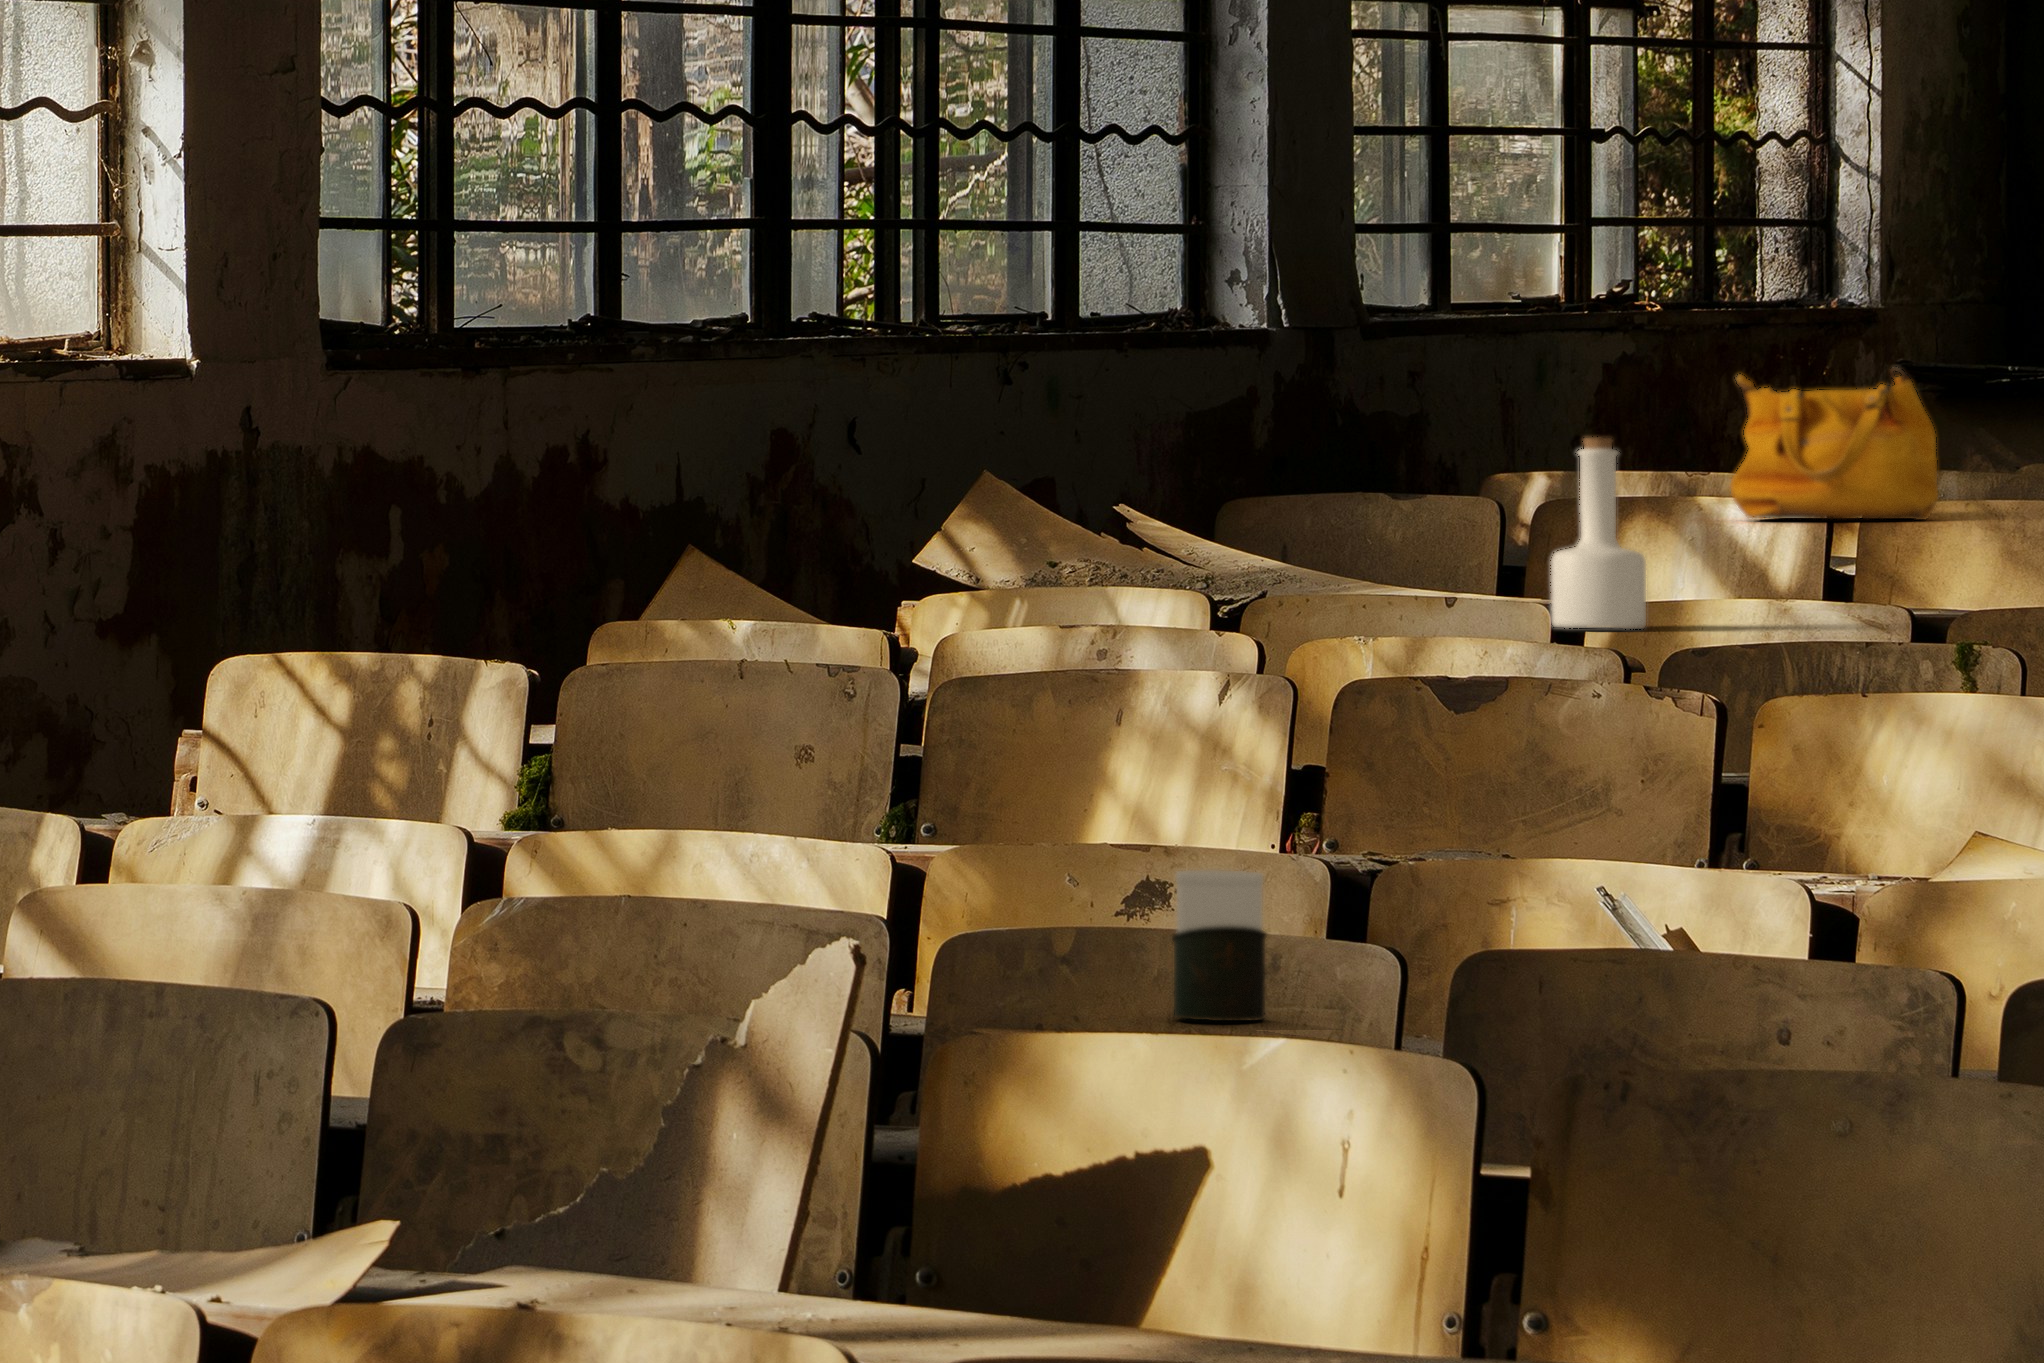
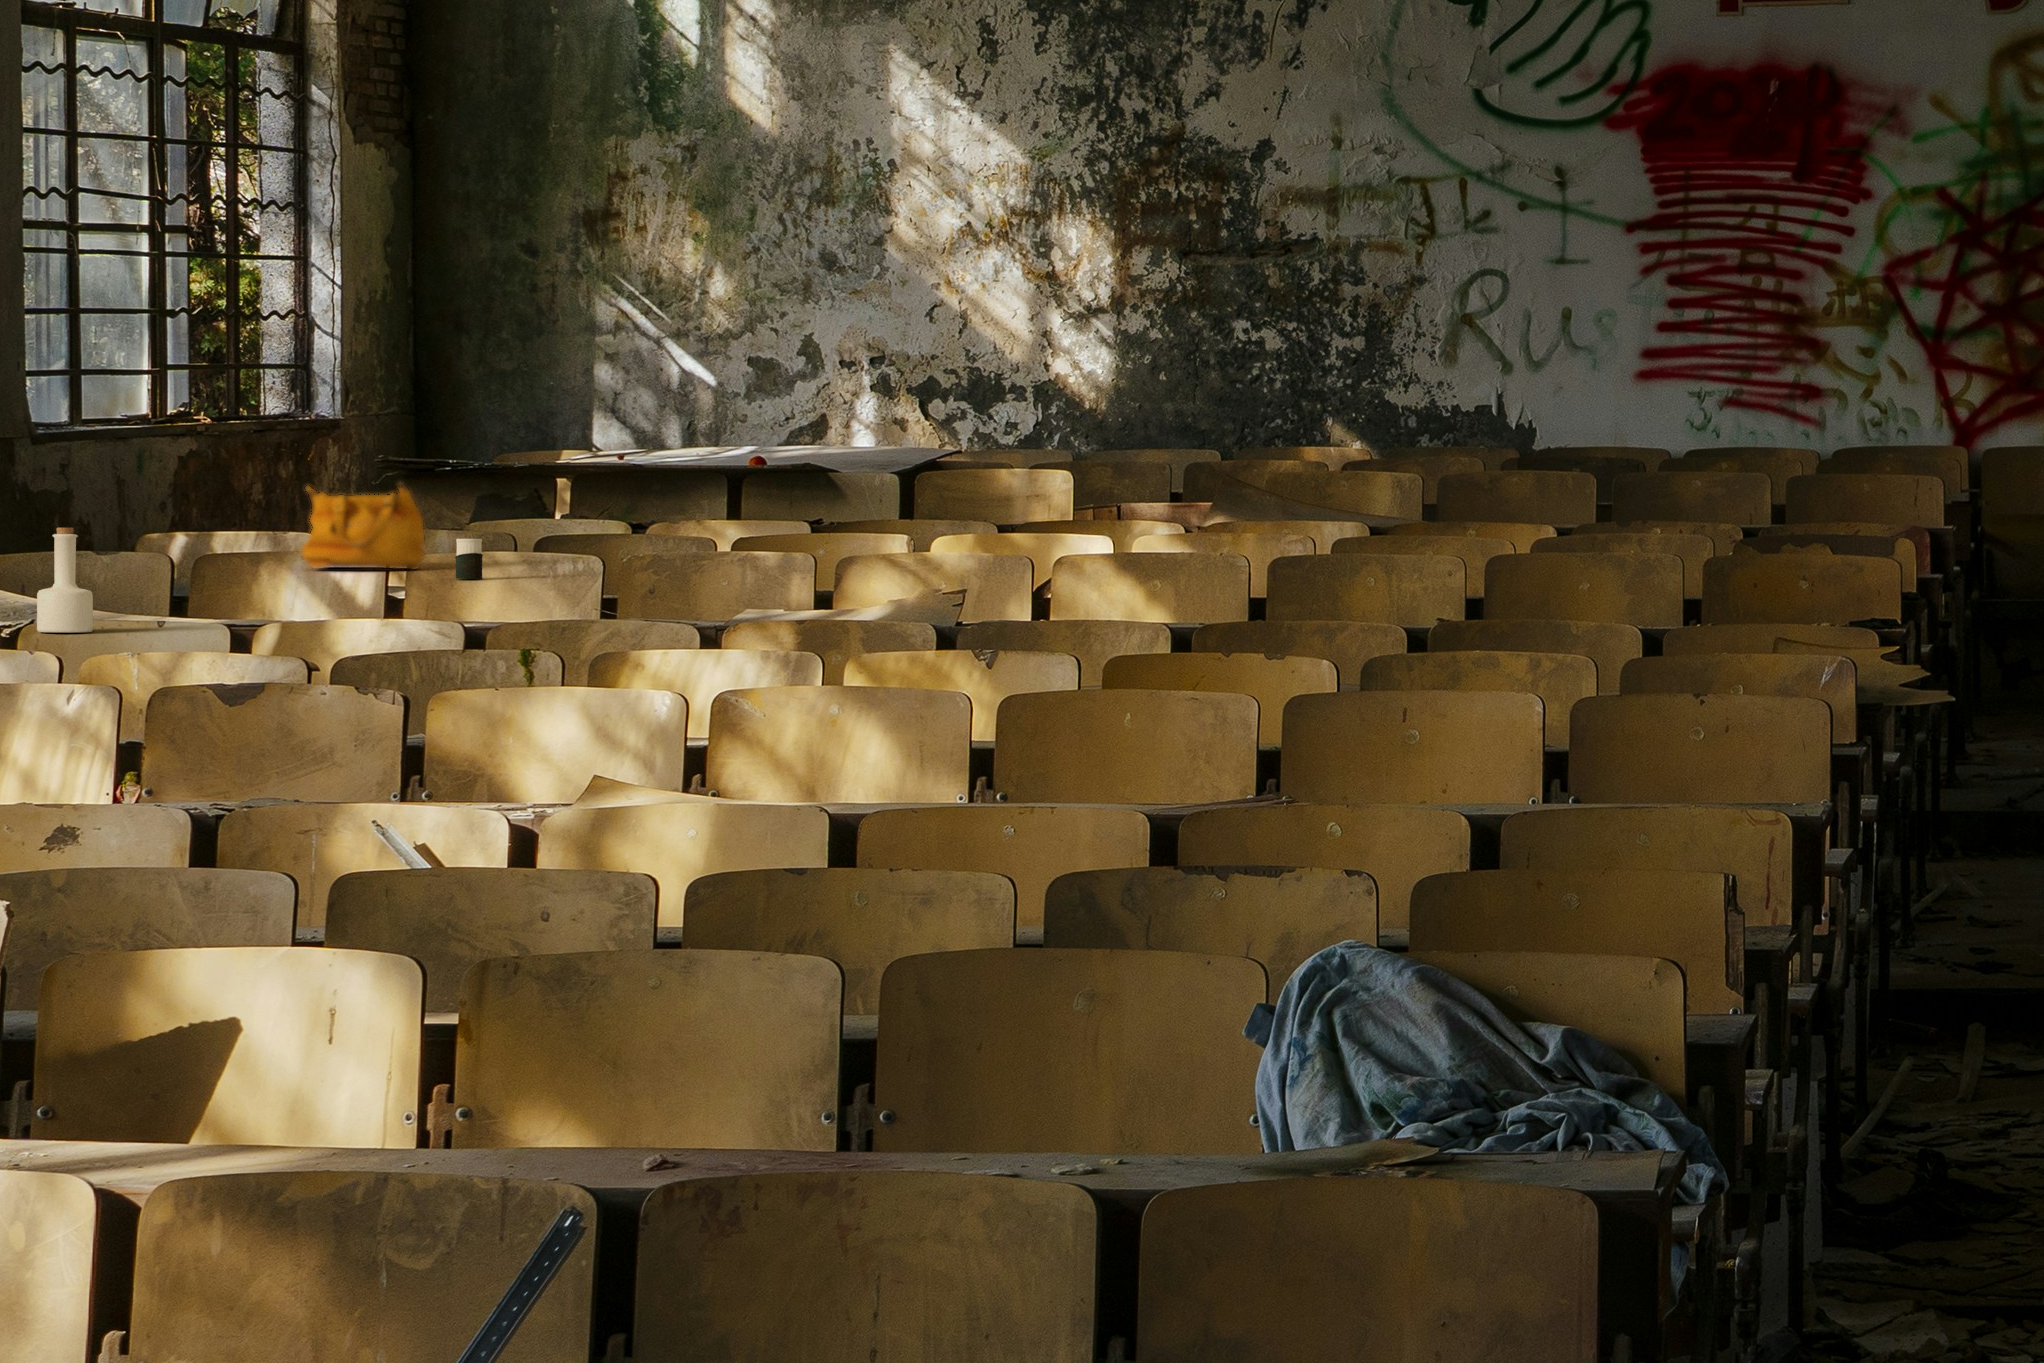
bottle: present [1551,438,1646,629] -> present [37,528,93,632]
cup: present [1172,870,1266,1021] -> present [455,539,483,579]

